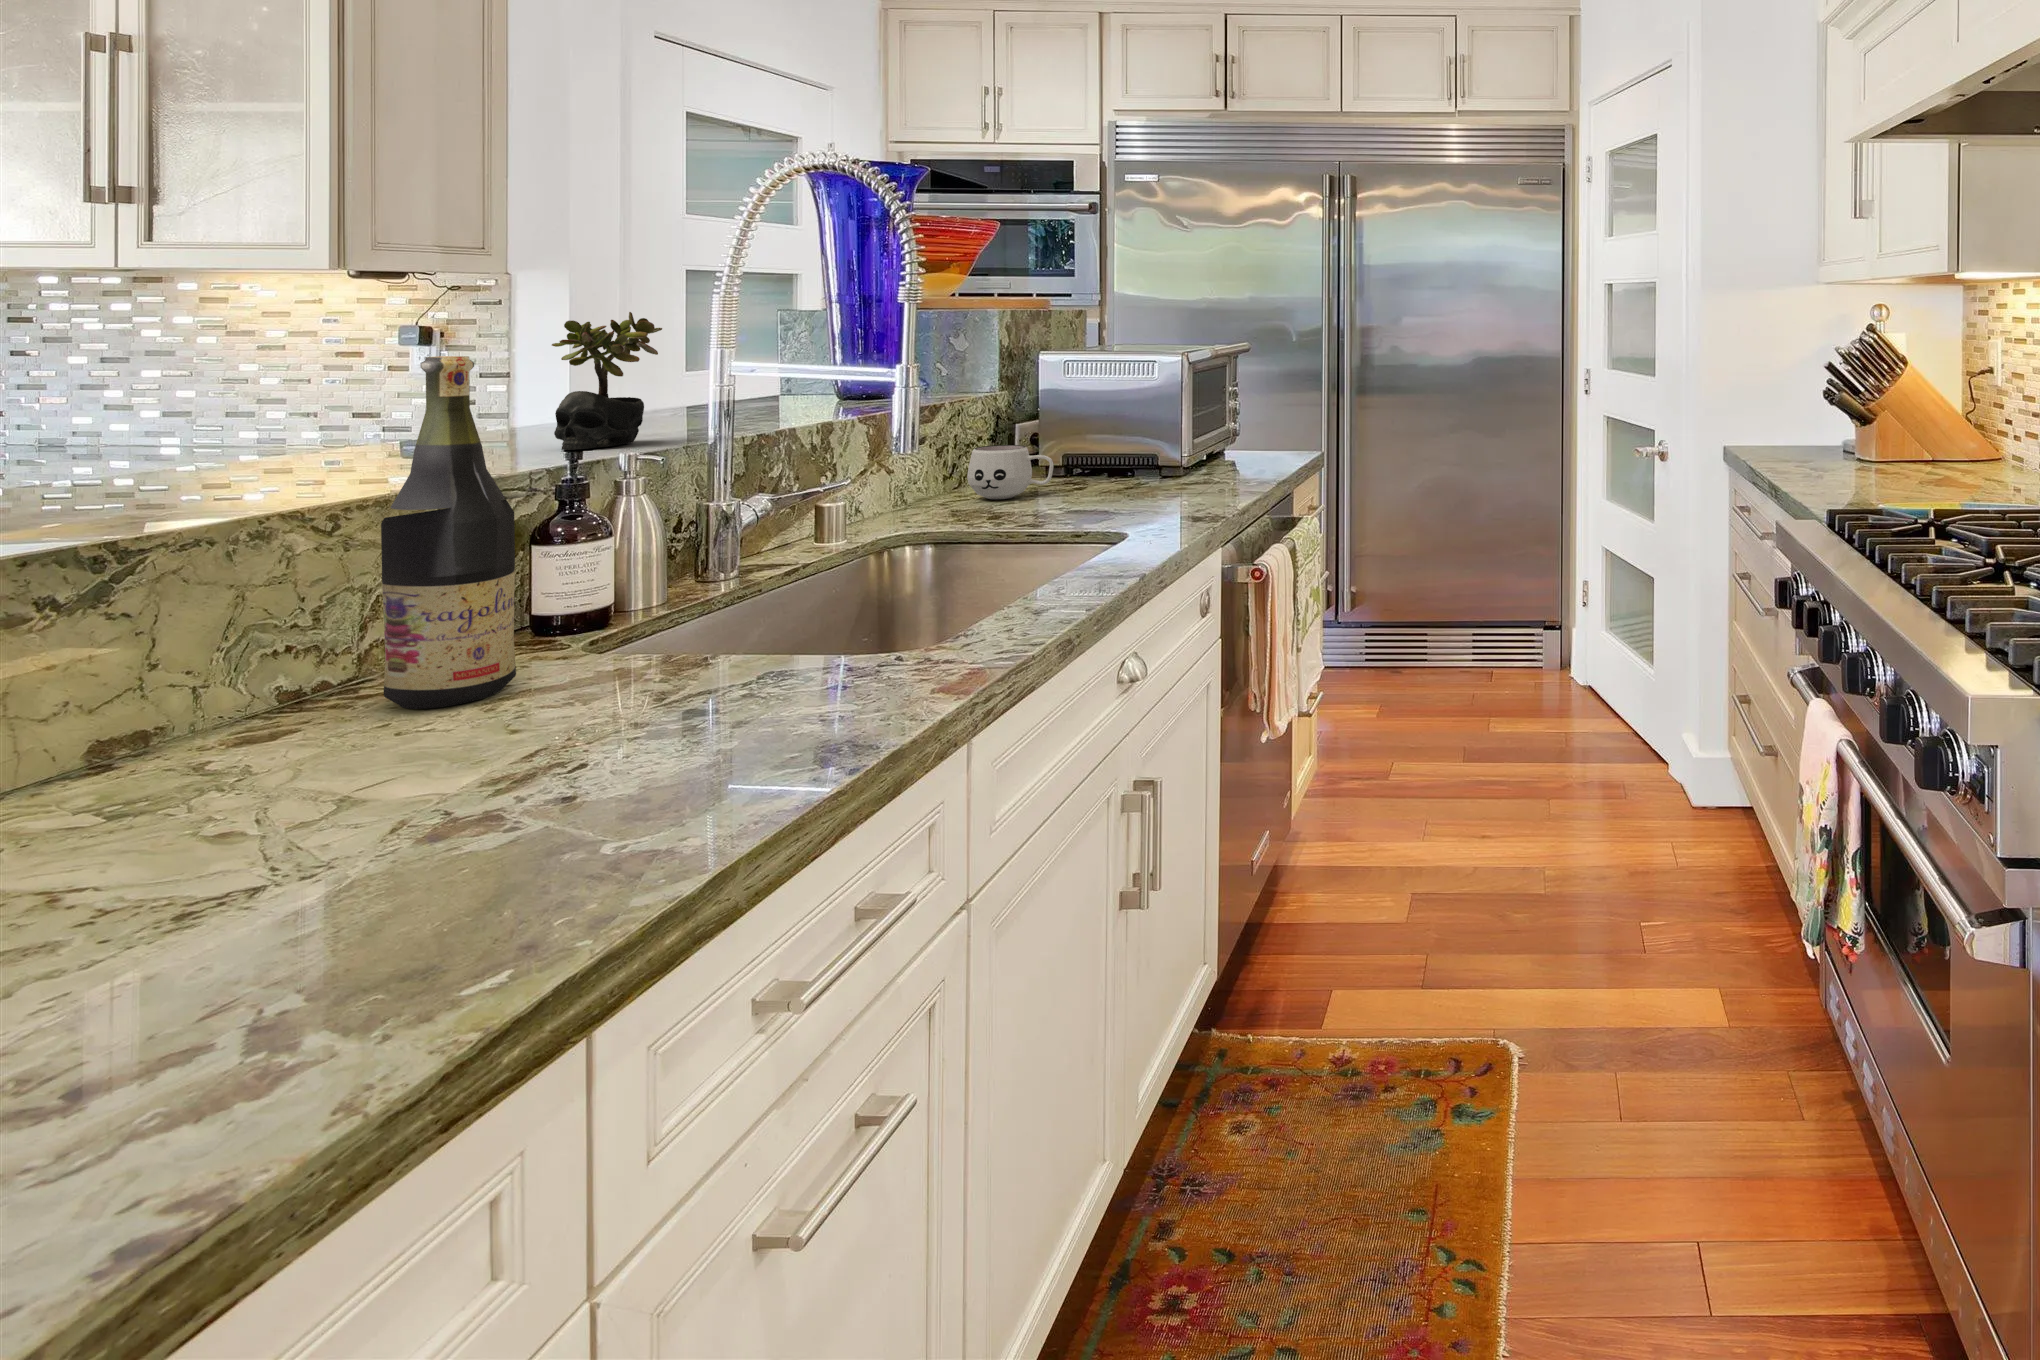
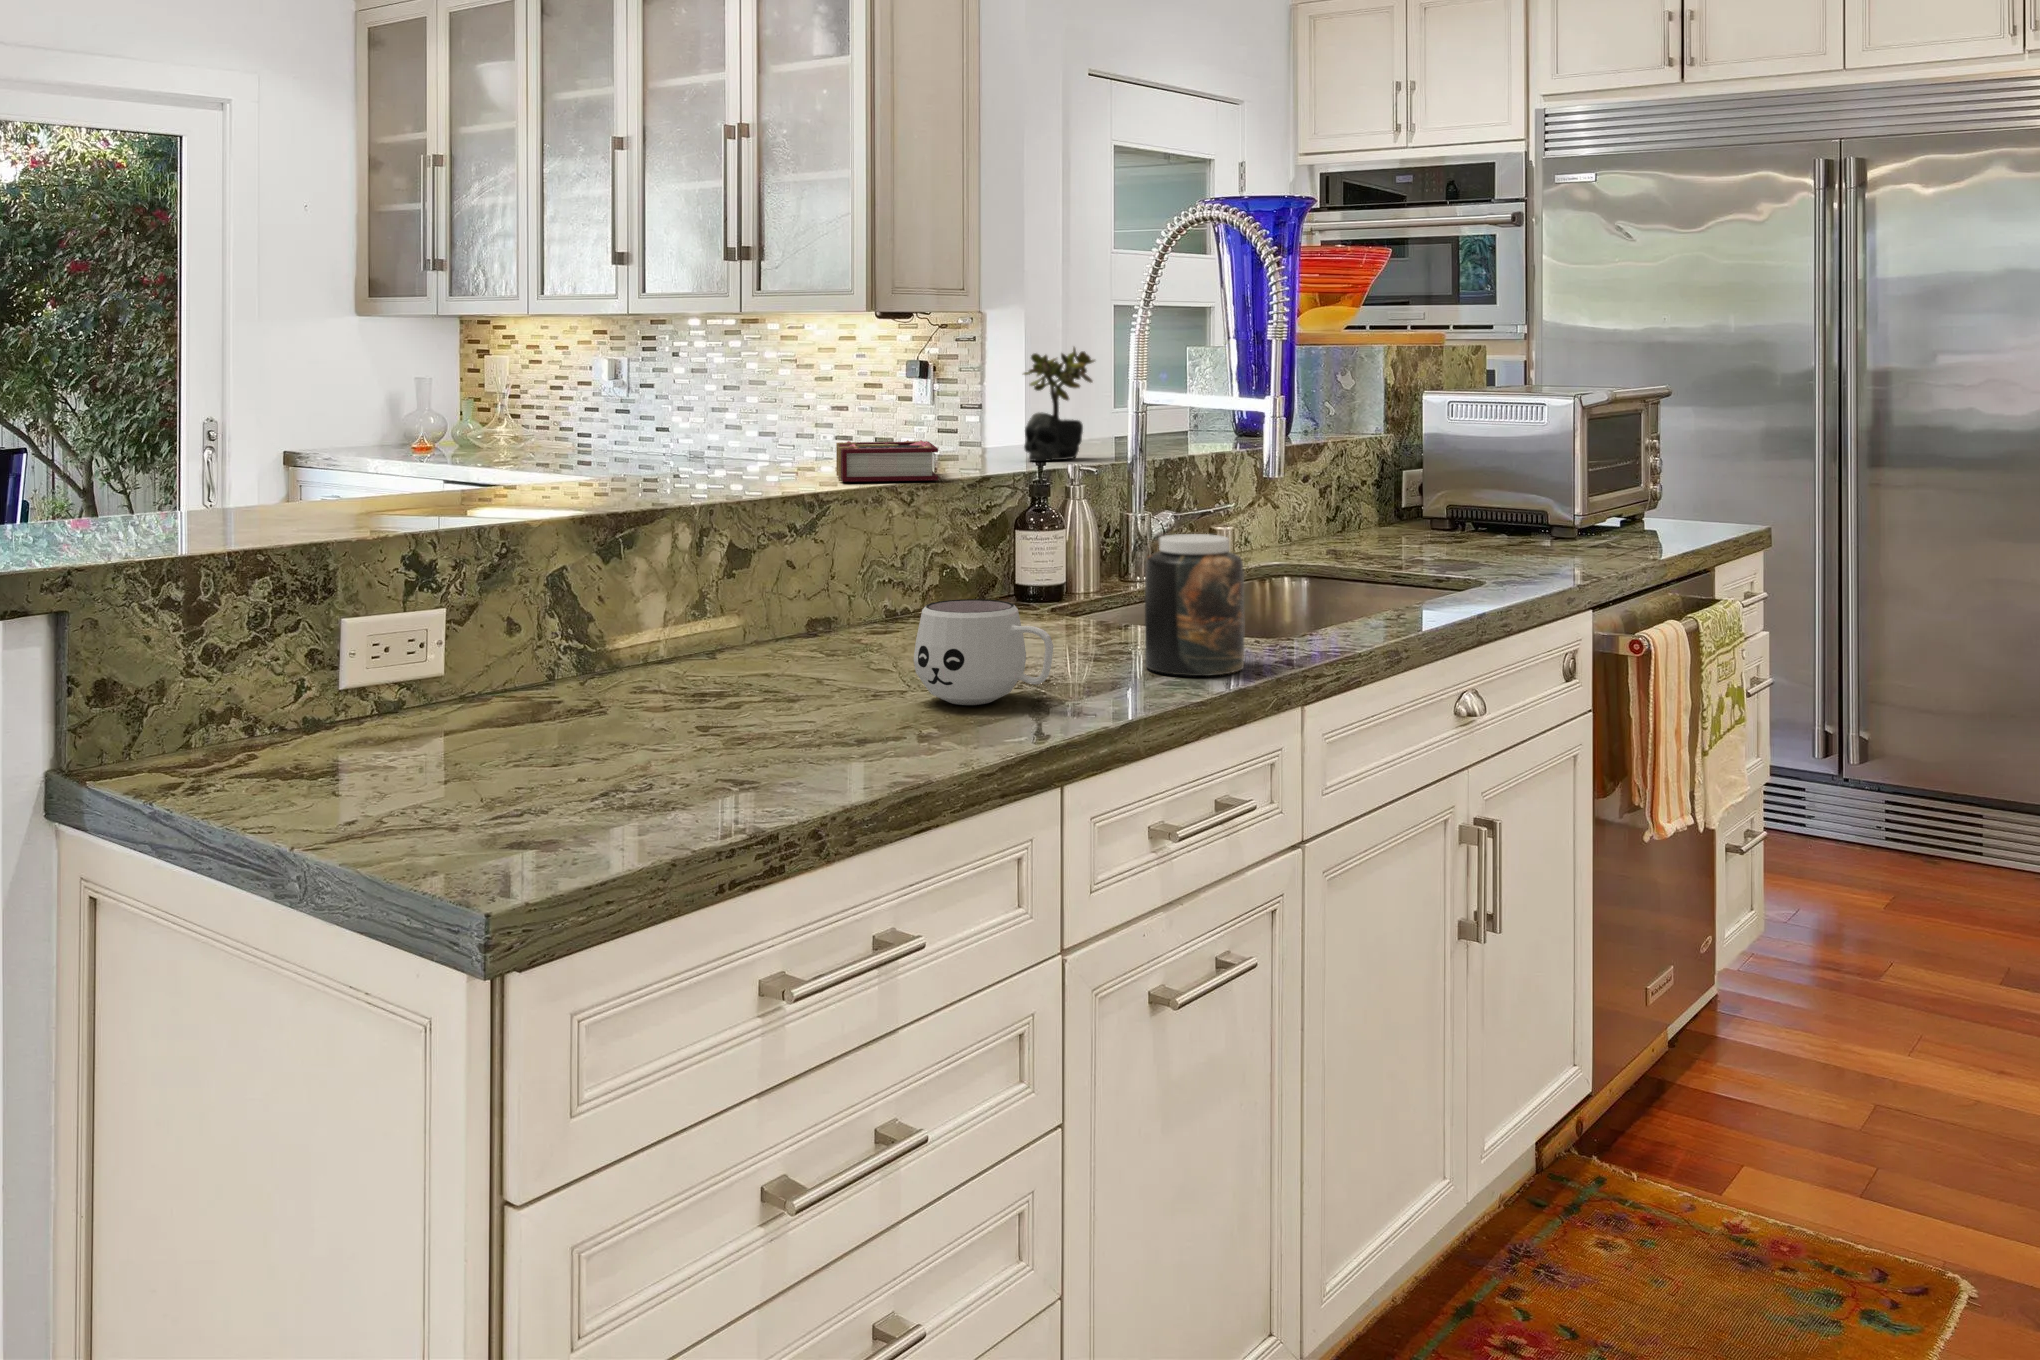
wine bottle: present [381,356,516,709] -> none [937,378,1008,633]
book: none [181,439,388,513] -> present [836,440,938,482]
mug: present [967,445,1054,499] -> present [913,599,1053,705]
jar: none [741,549,888,741] -> present [1145,534,1244,676]

